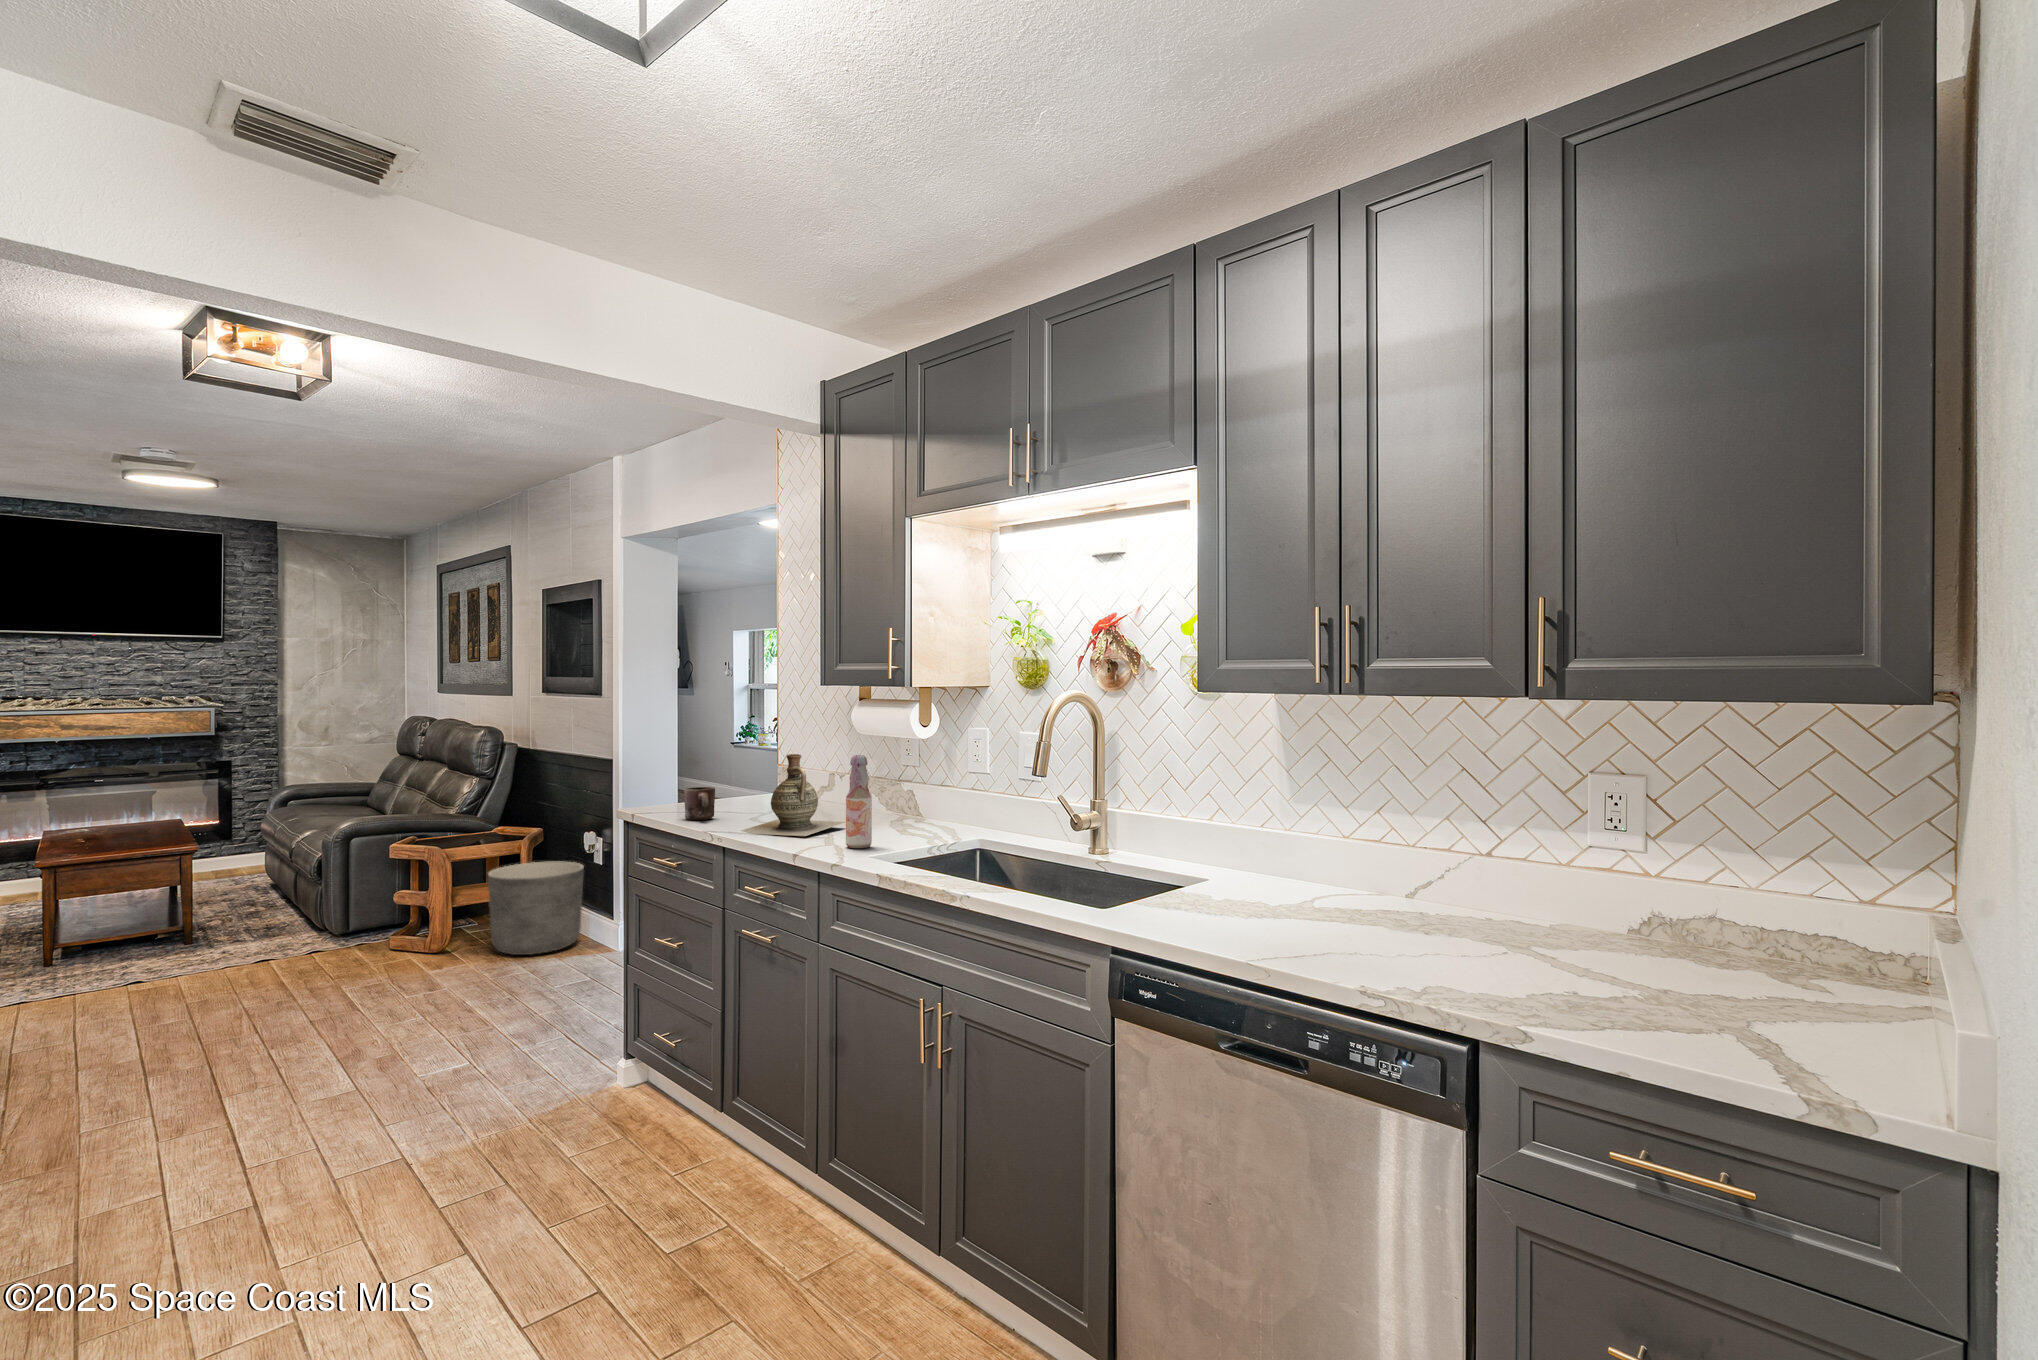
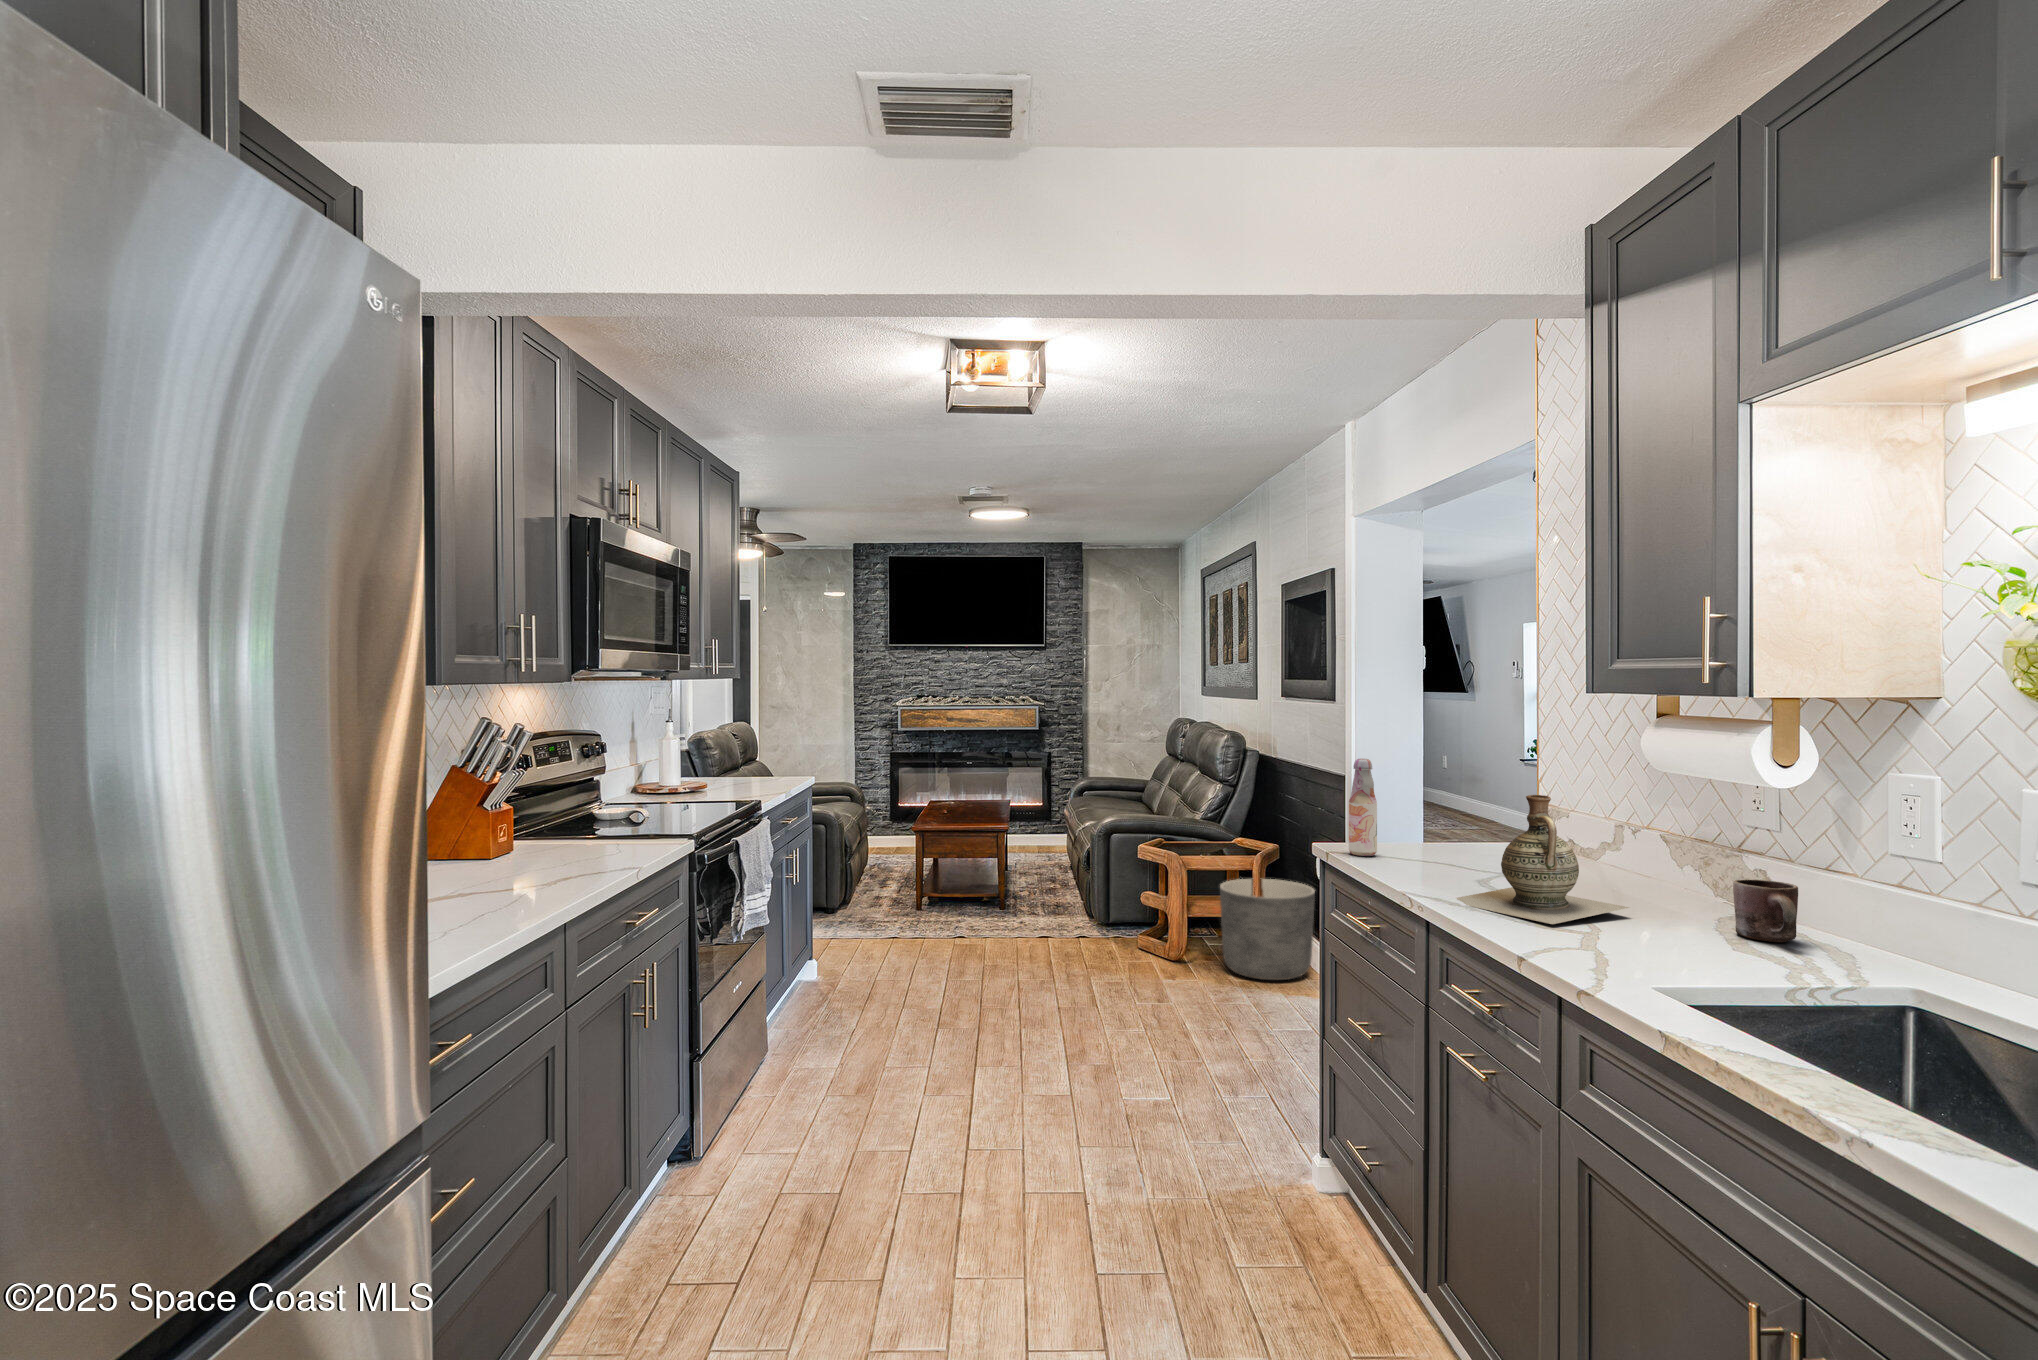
bottle: present [846,755,872,848] -> present [1349,759,1377,856]
mug: present [684,787,715,820] -> present [1733,880,1798,942]

